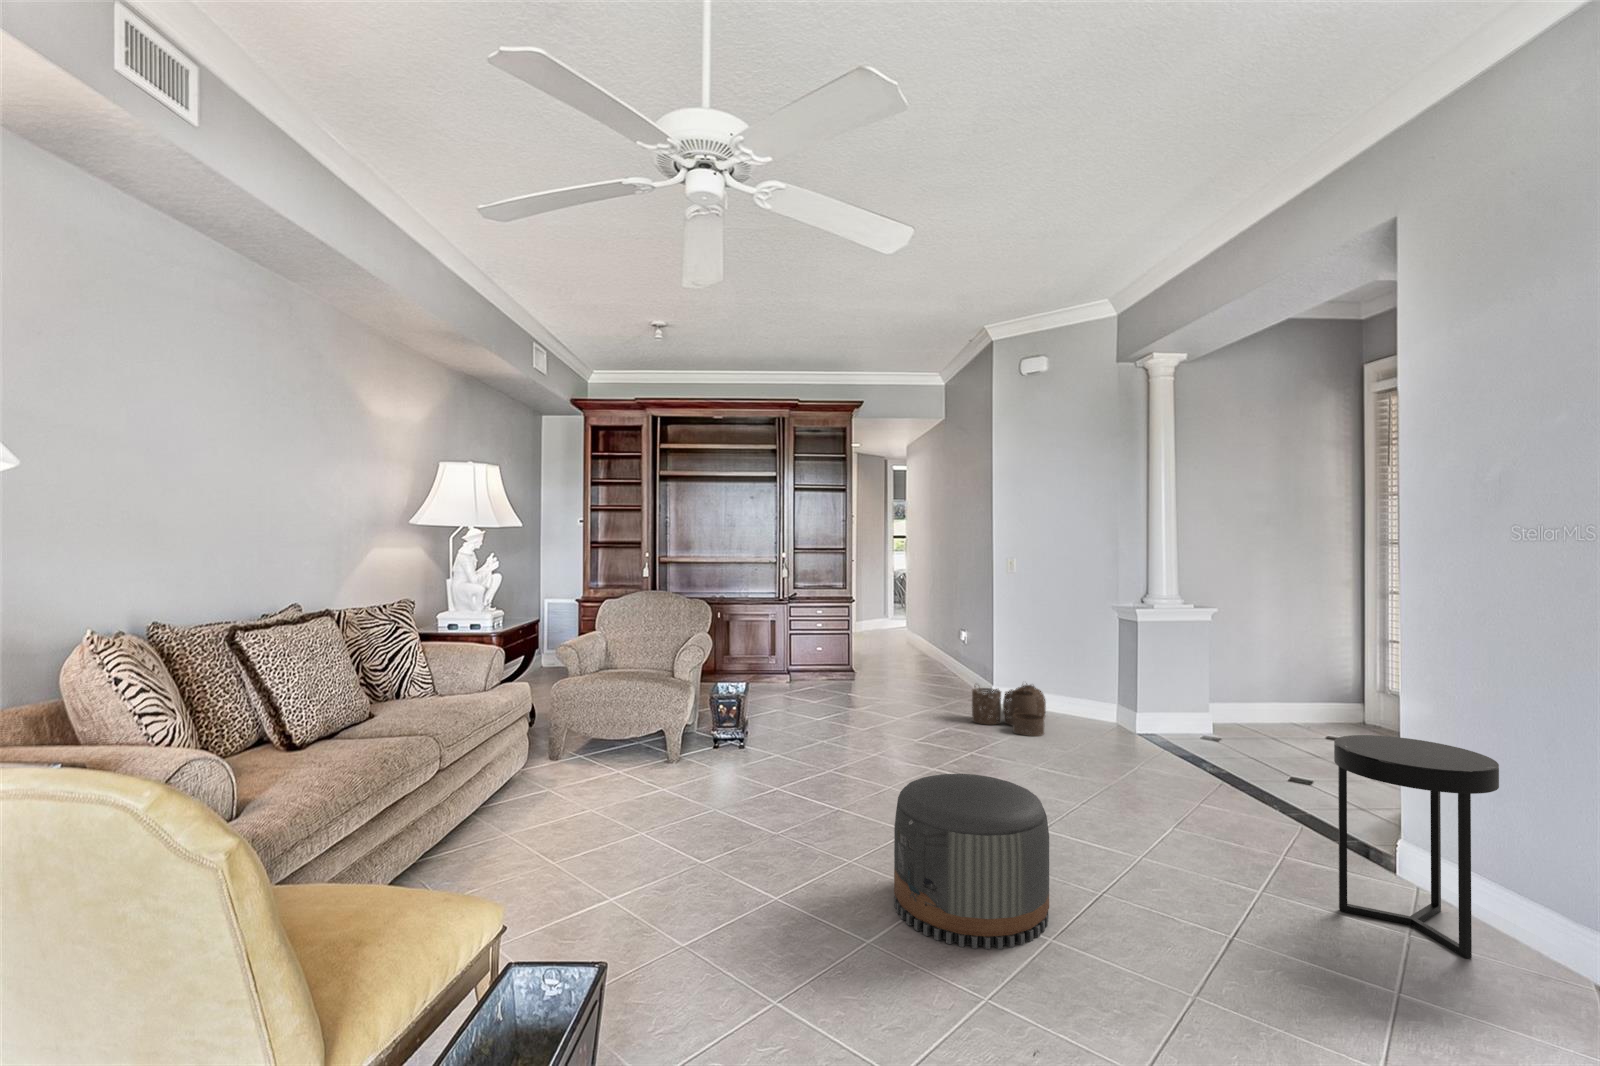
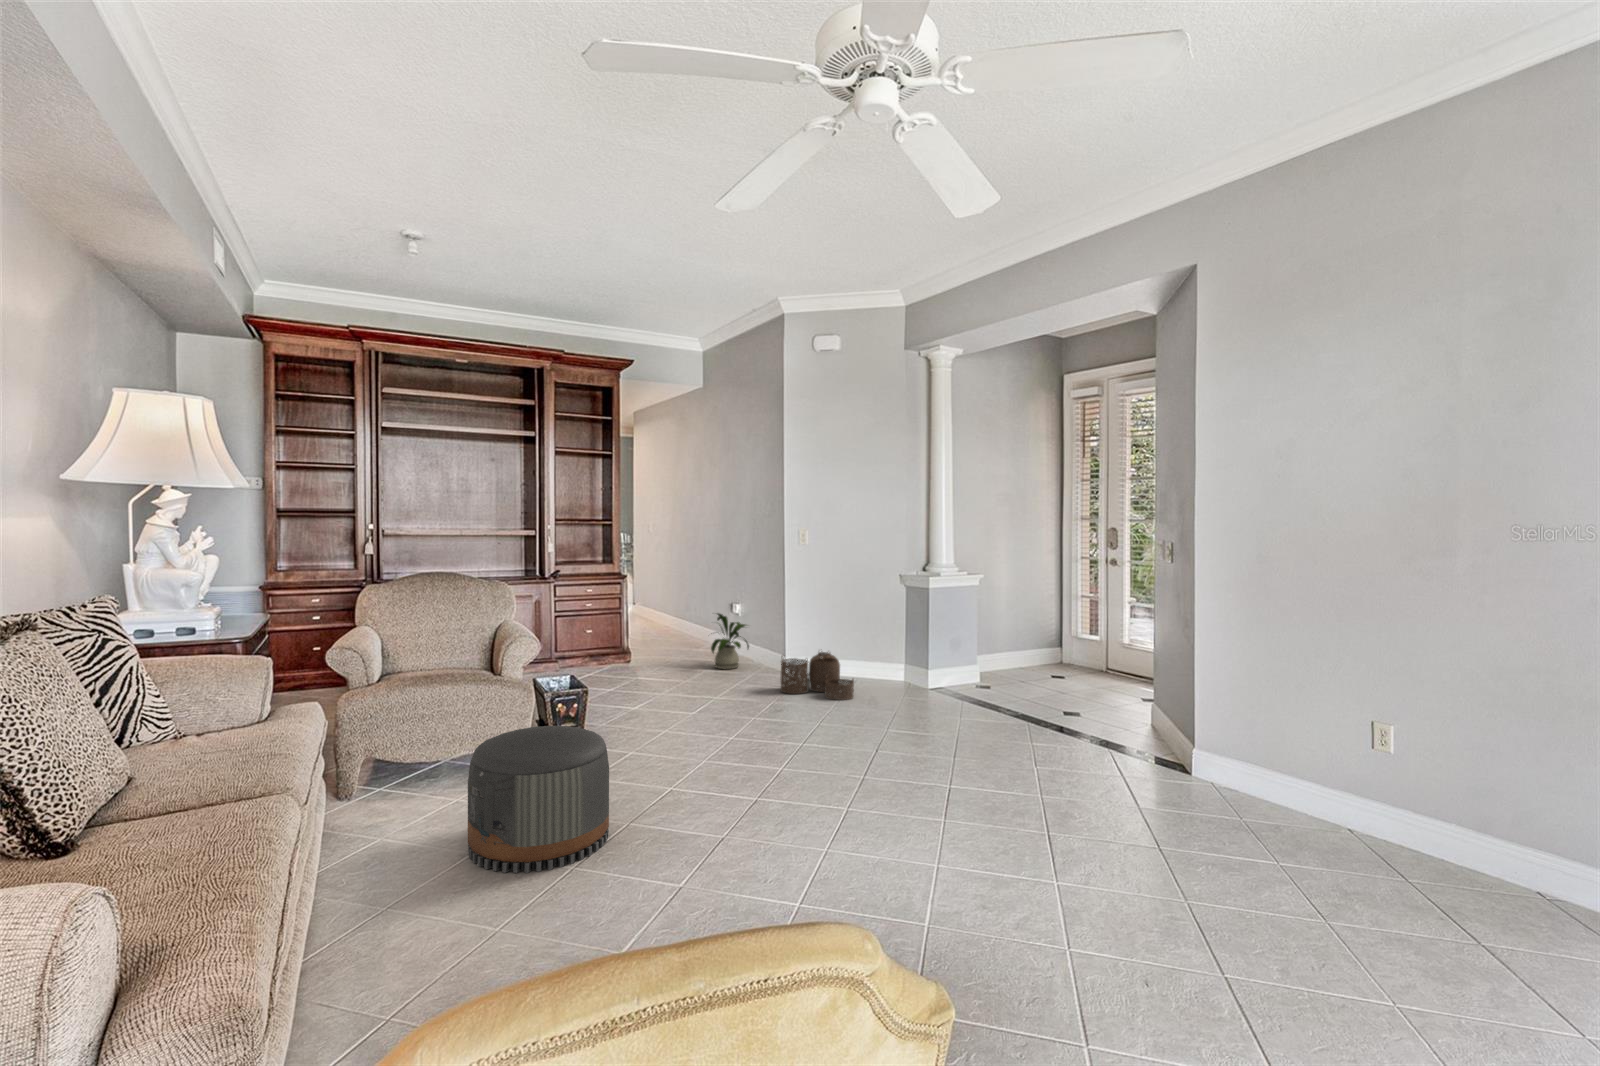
house plant: none [923,638,972,695] -> present [711,613,749,669]
side table: present [1334,735,1499,958] -> none [1174,667,1283,822]
pouf: present [894,774,1049,949] -> present [468,726,609,873]

